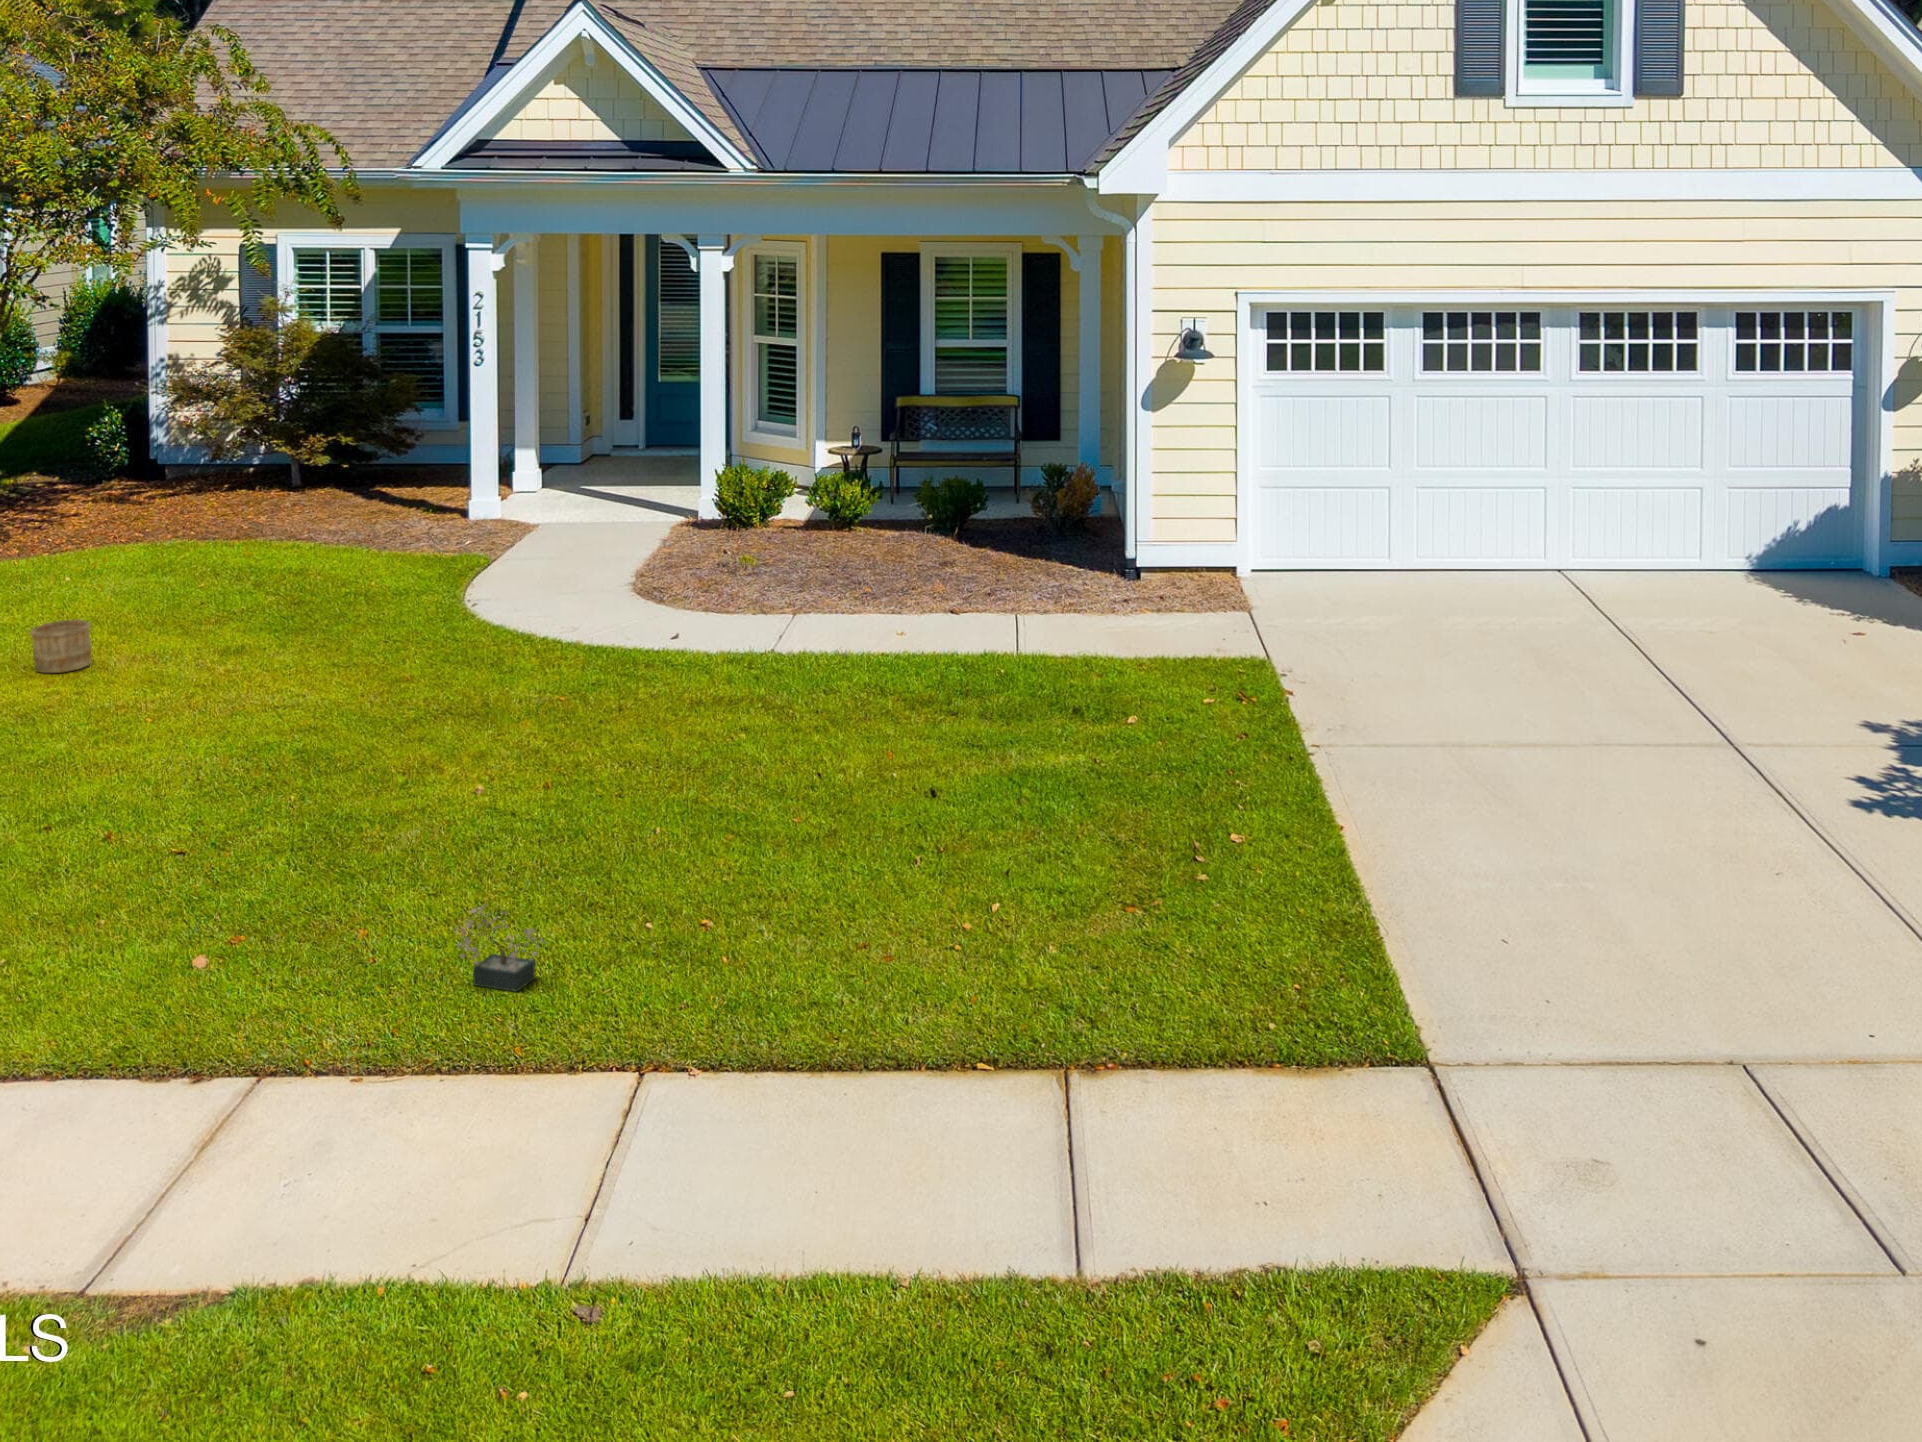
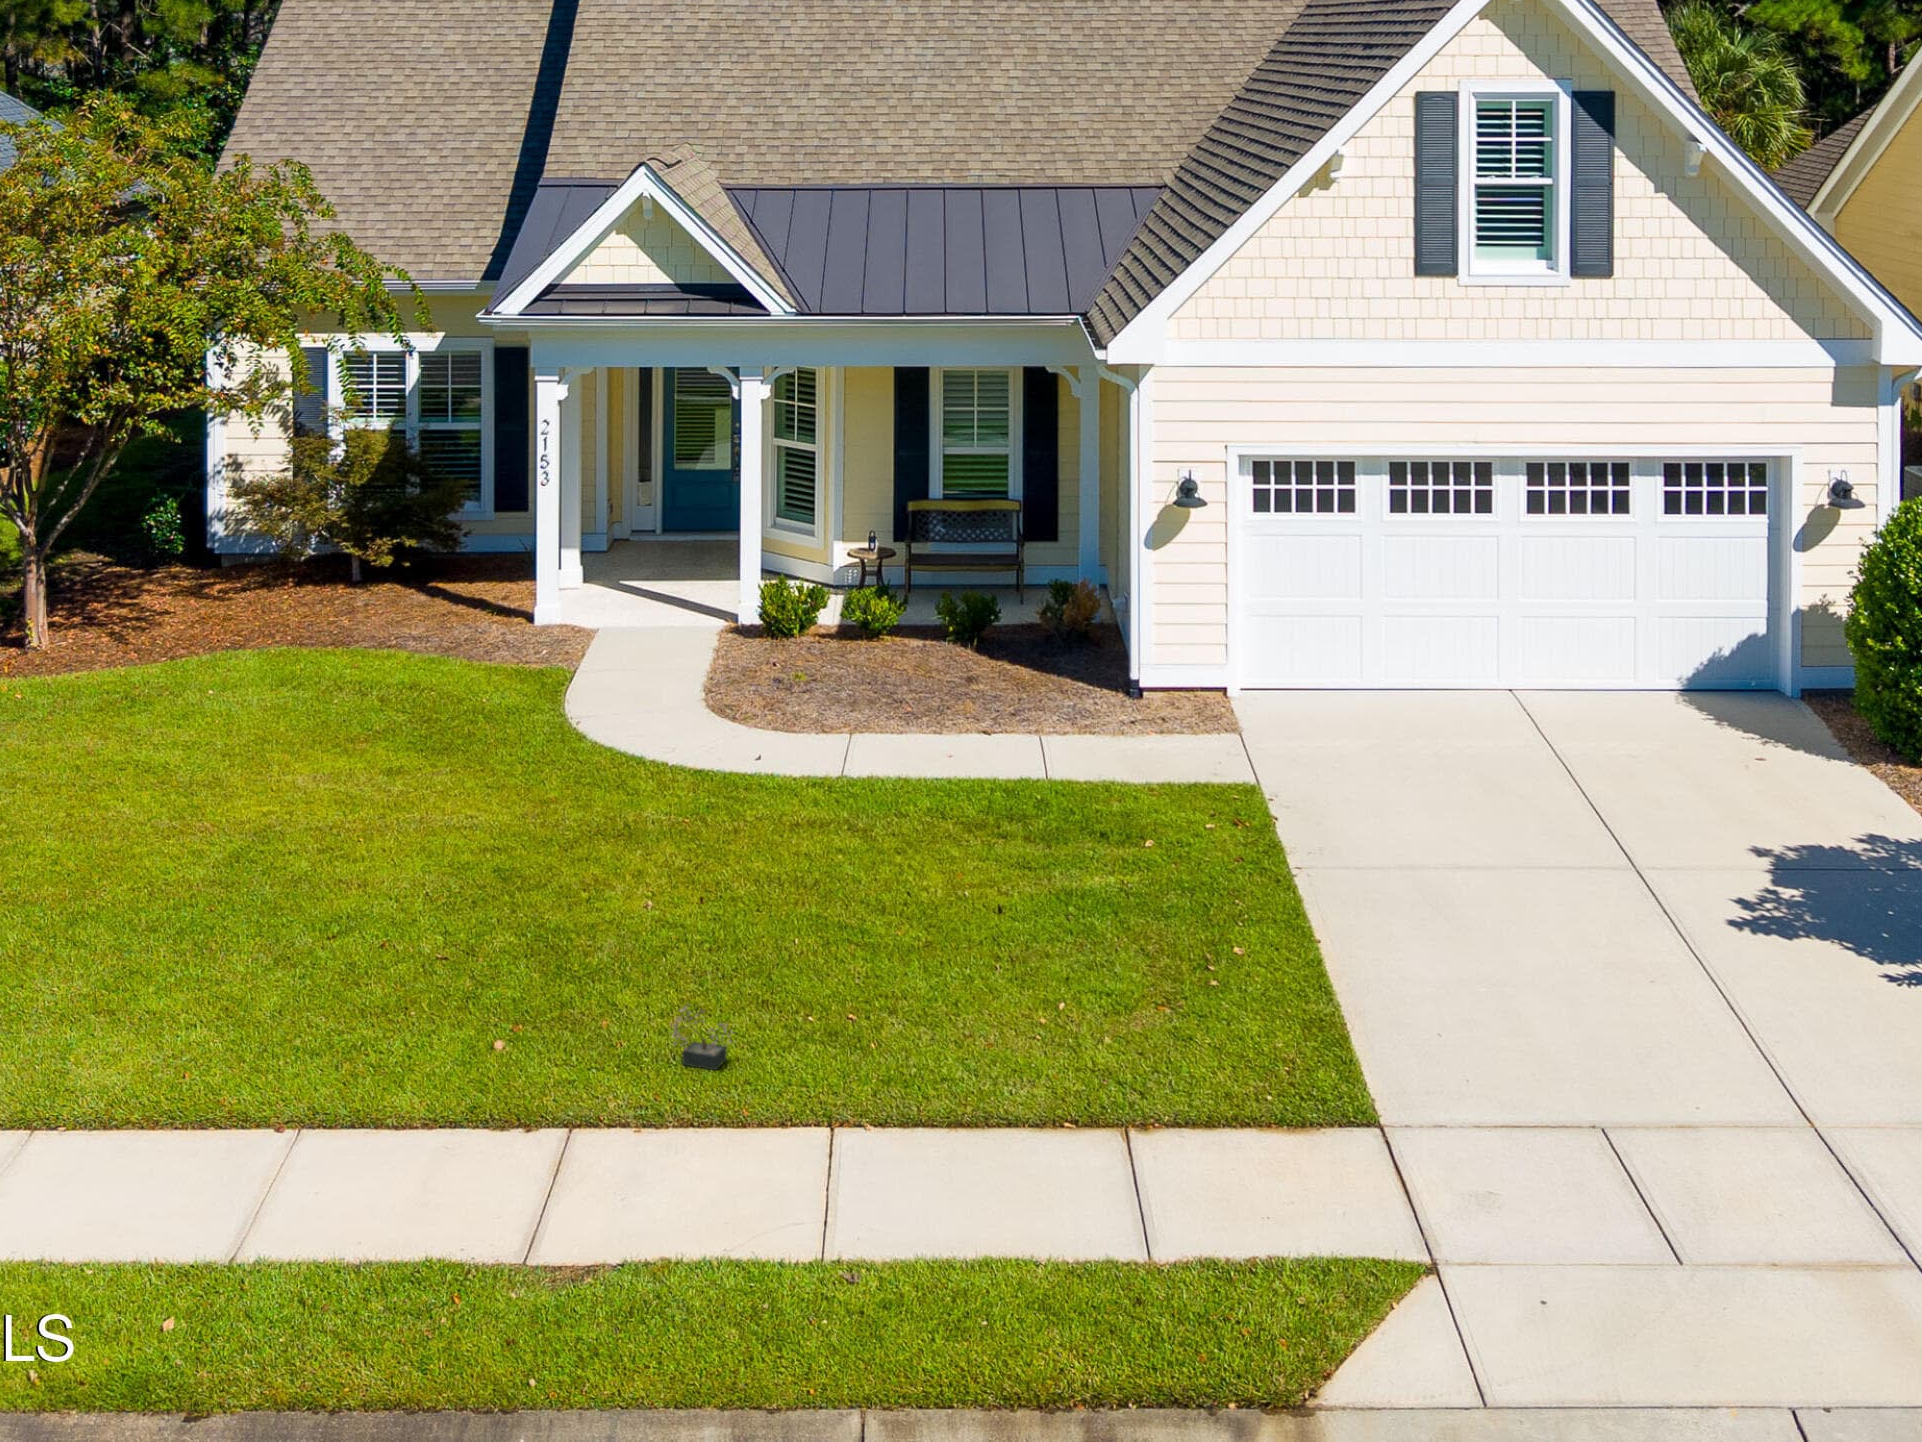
wooden bucket: present [30,619,91,673] -> none [204,738,254,786]

